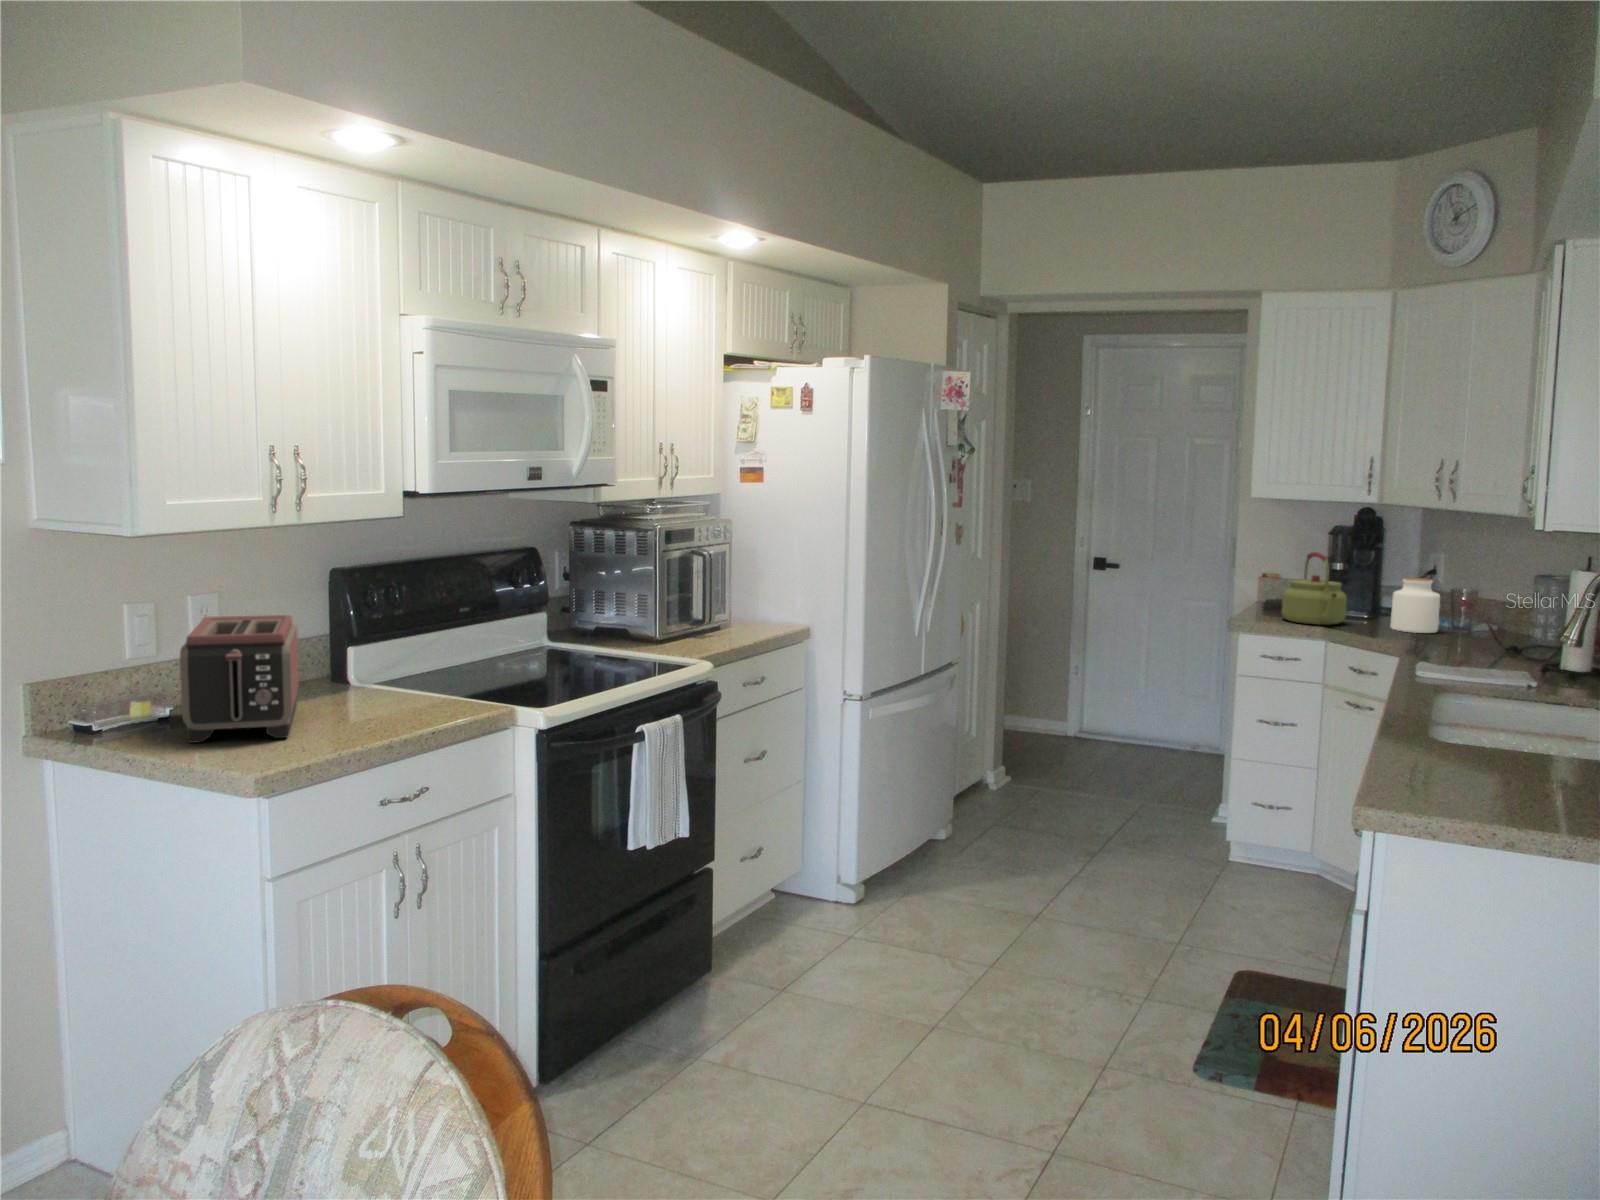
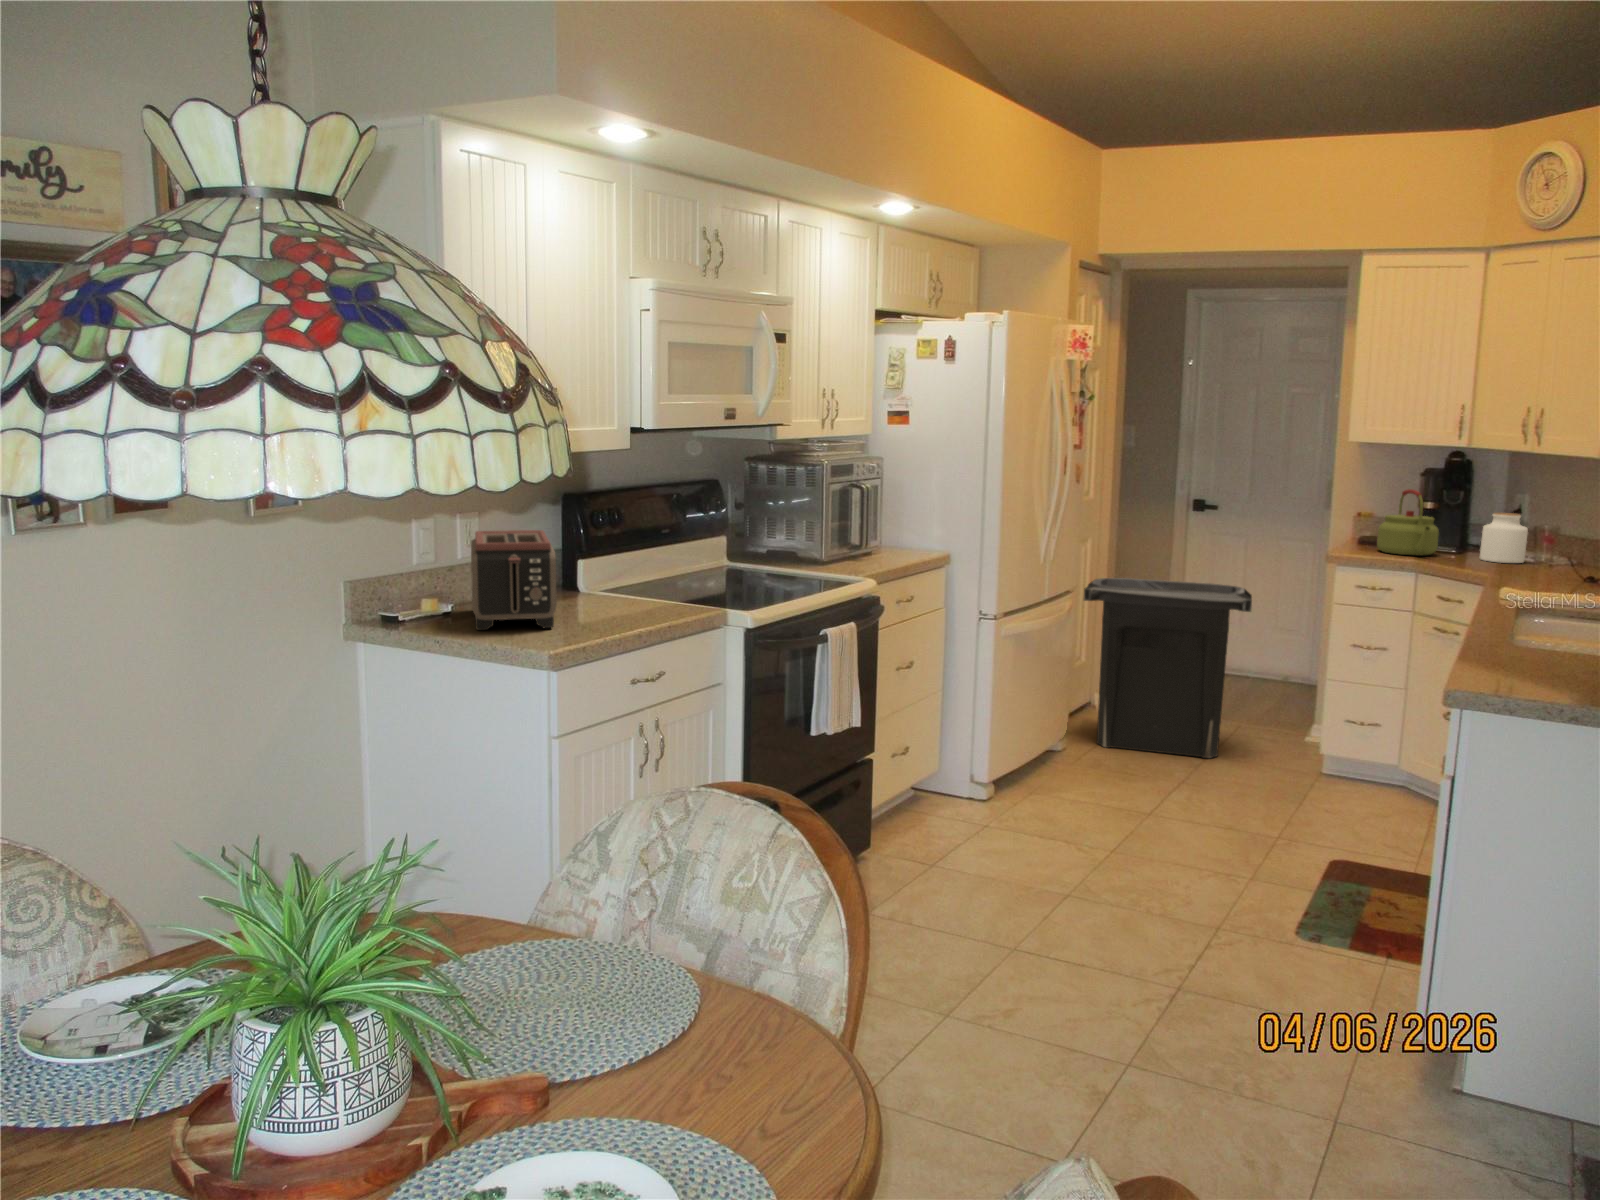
trash can: none [967,649,1150,850] -> present [1084,578,1252,758]

